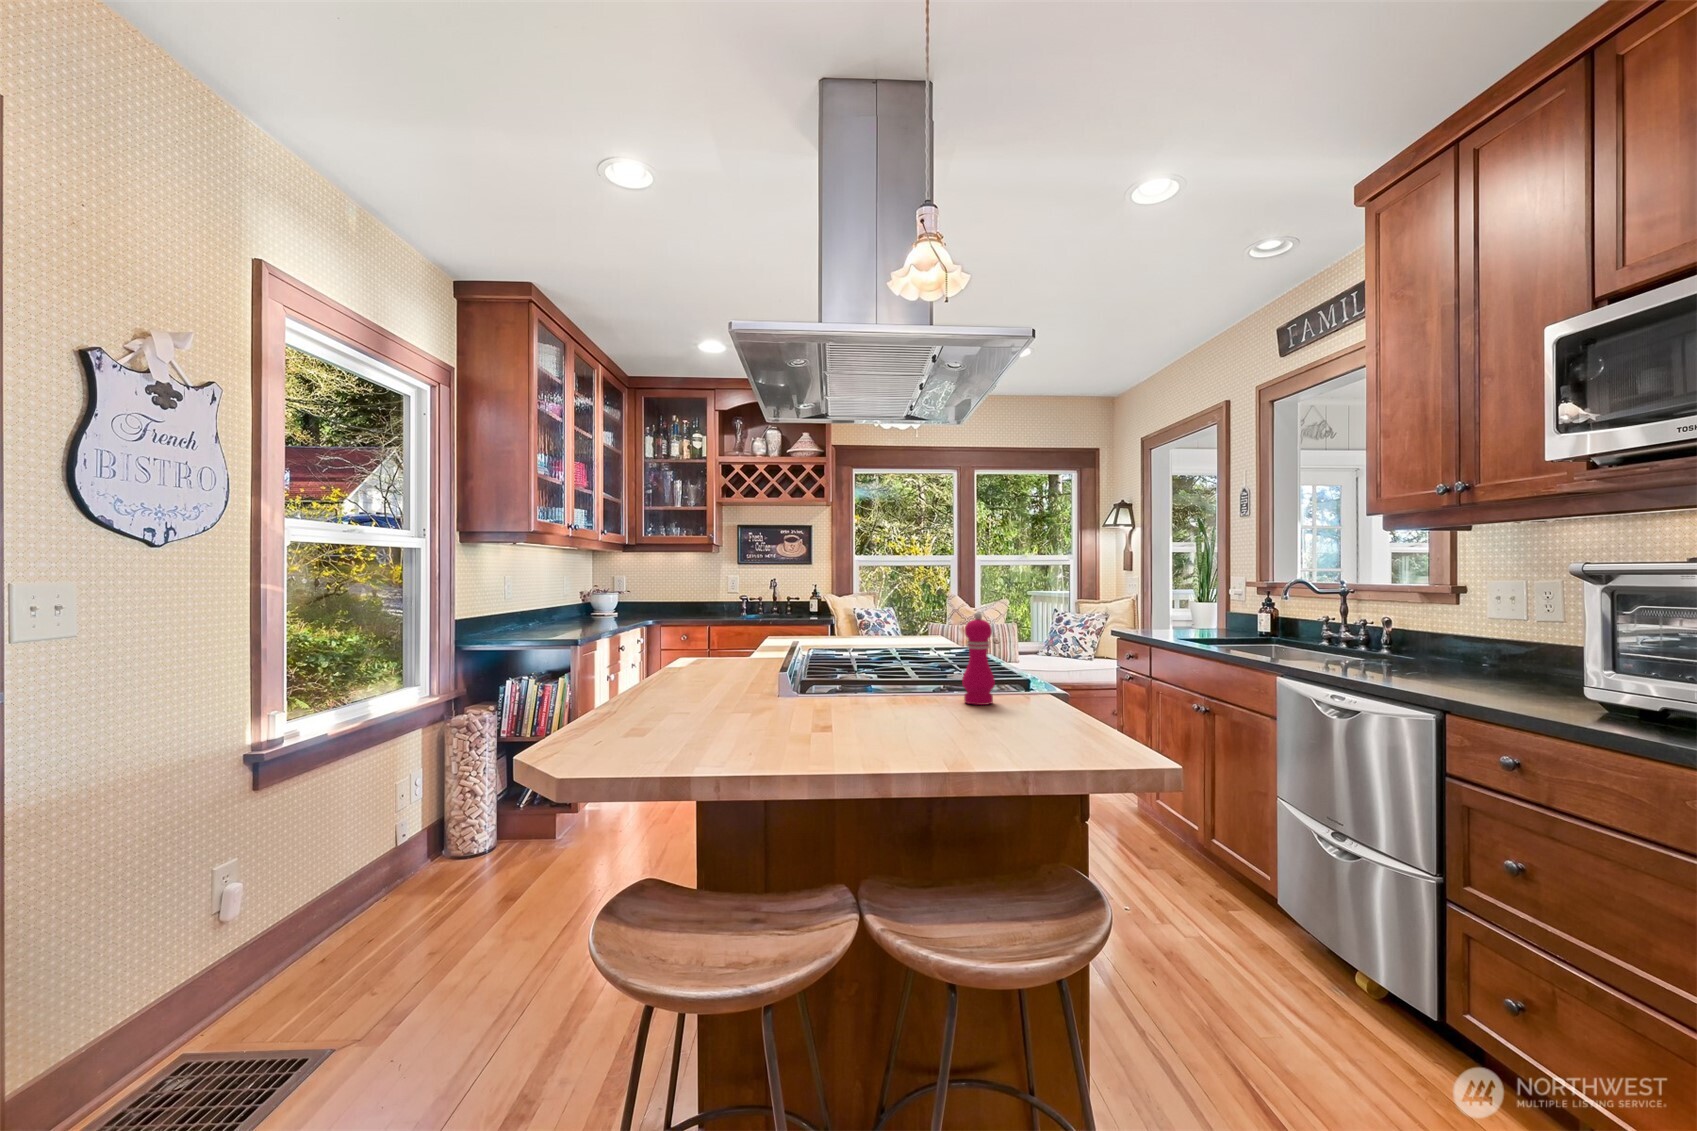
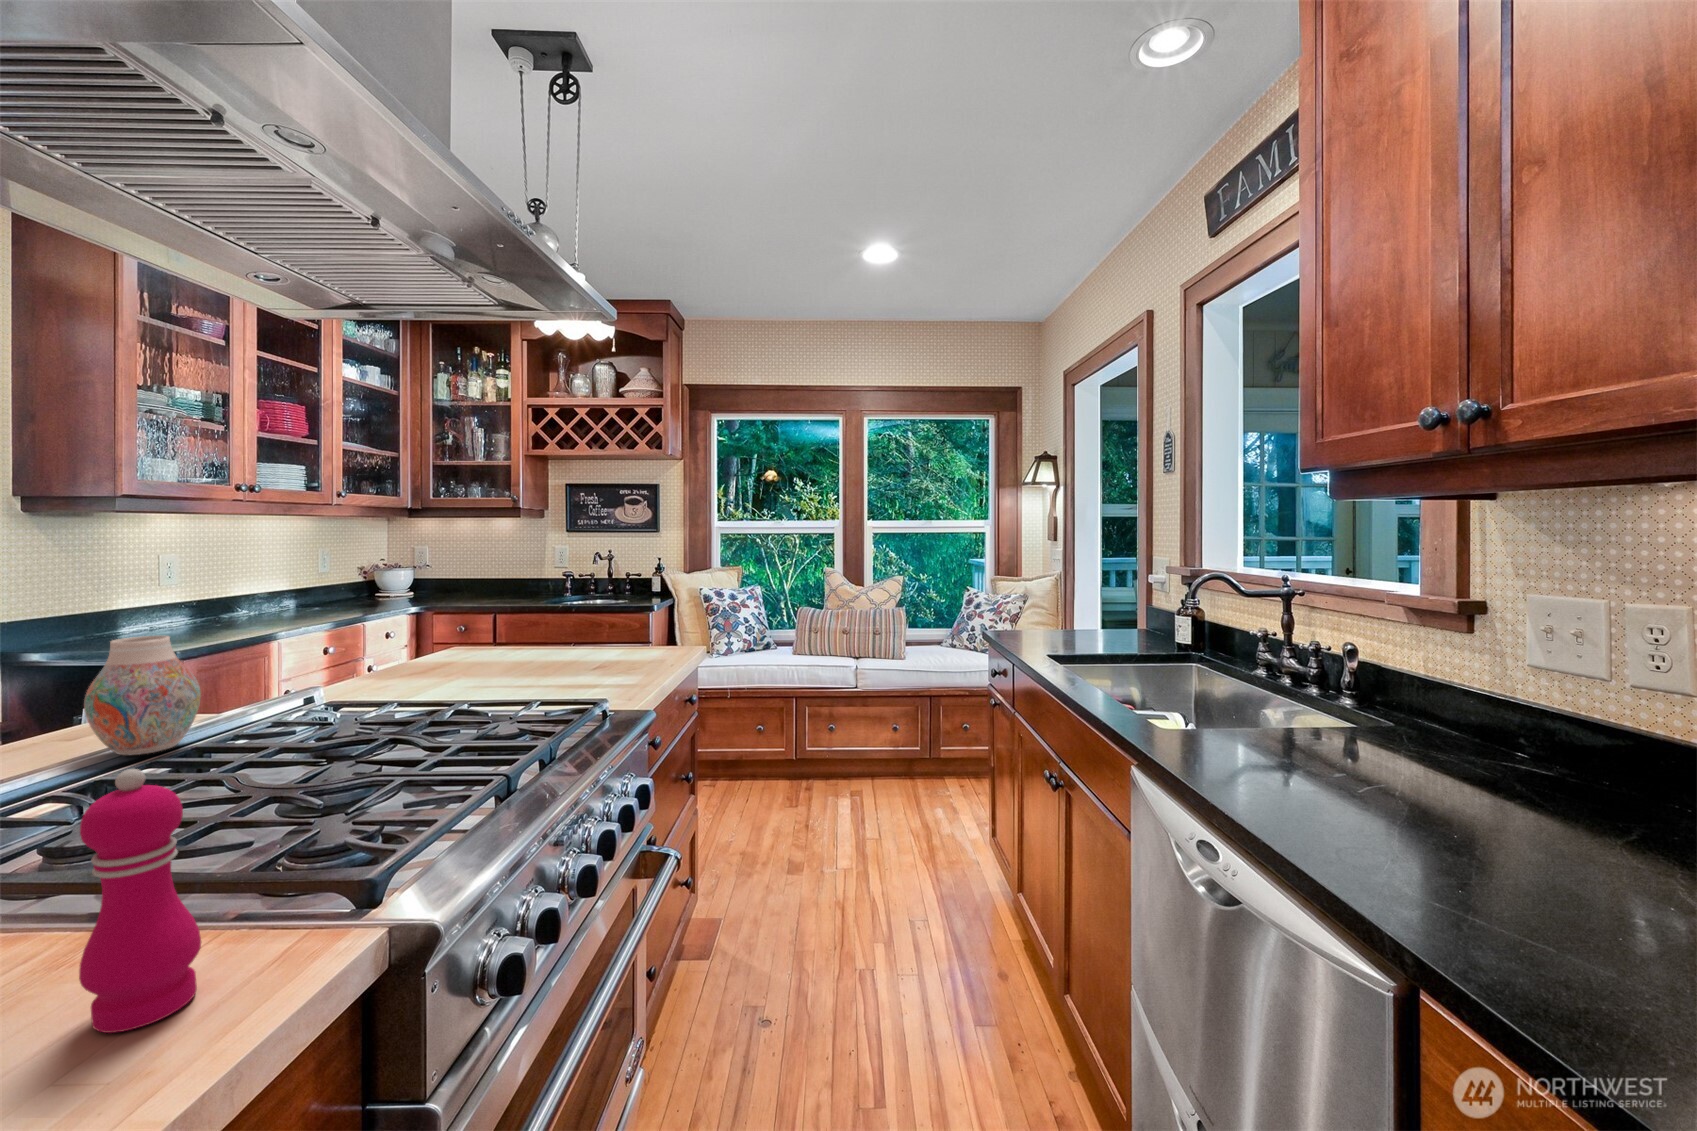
vase: none [706,599,753,663] -> present [84,636,201,755]

